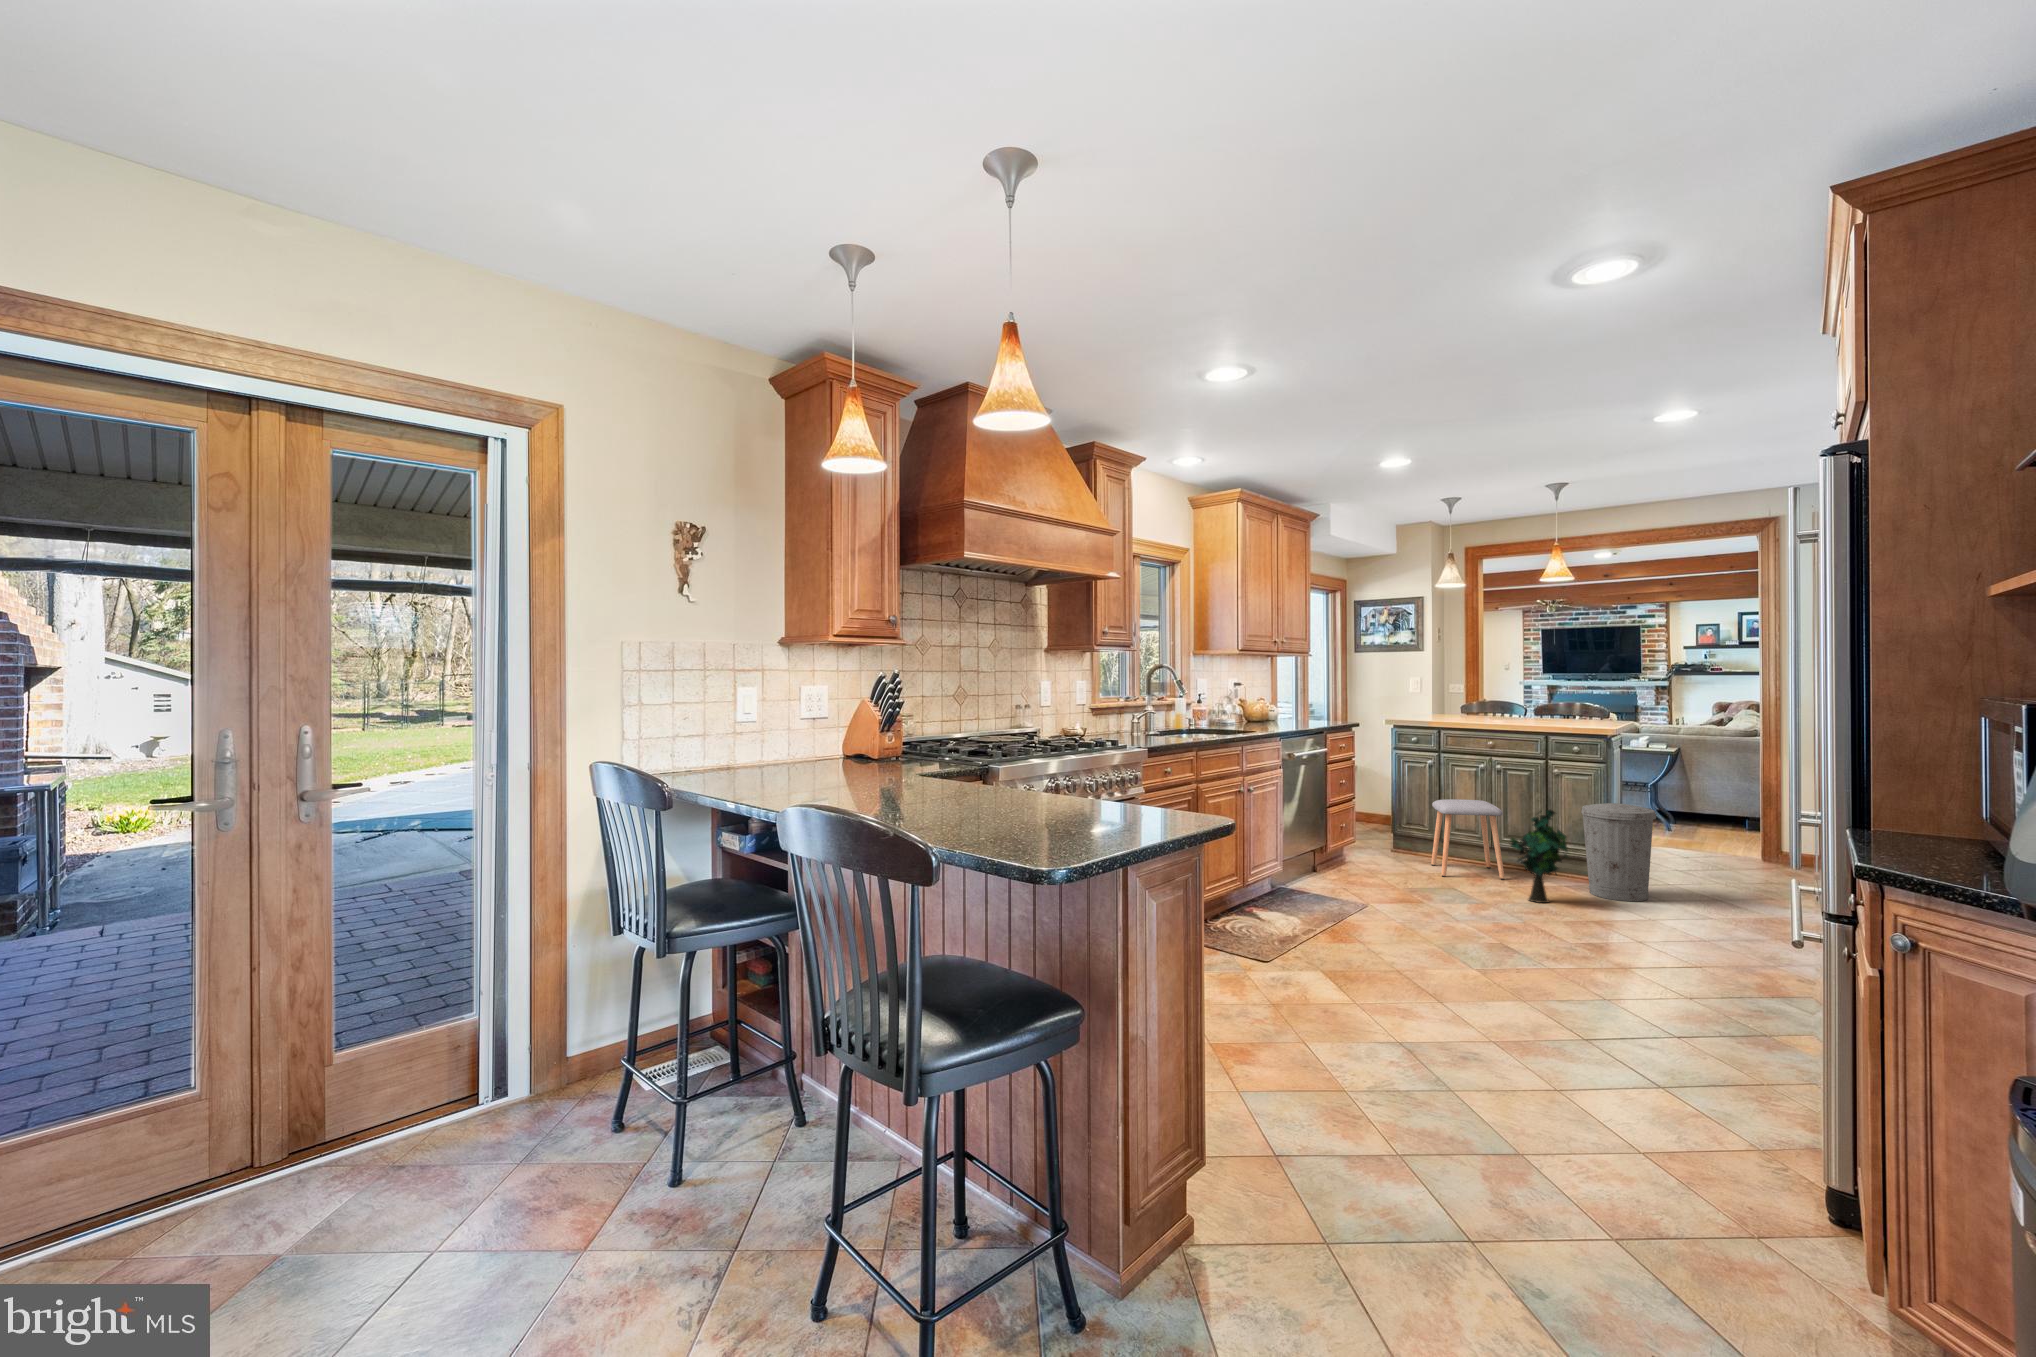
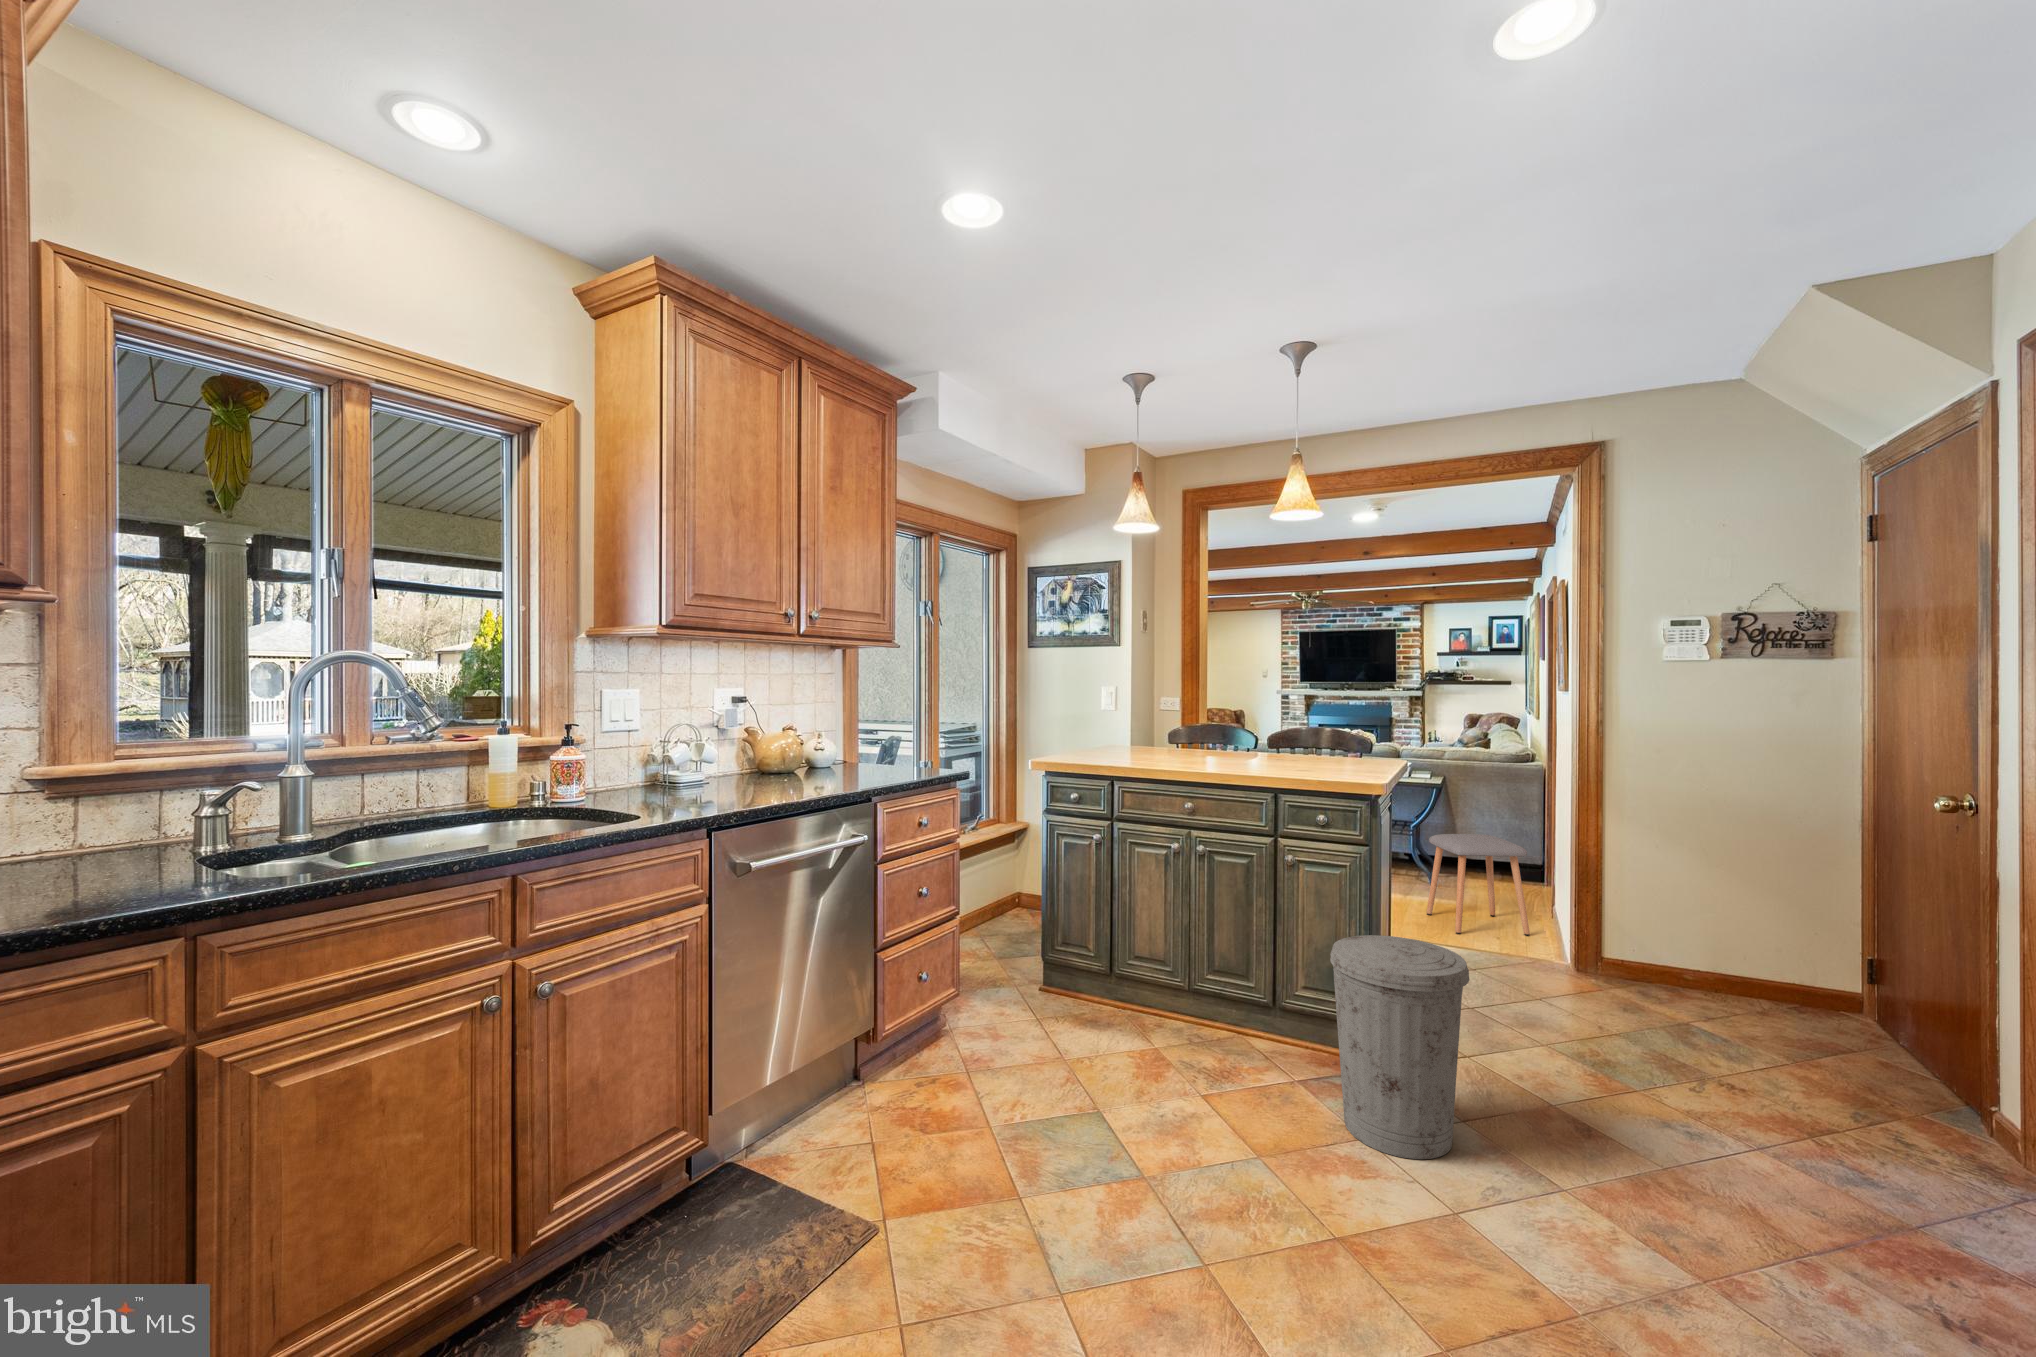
stool: present [1431,799,1505,879] -> present [1427,834,1530,936]
decorative plant: present [1510,810,1568,903] -> none [1184,973,1309,1189]

